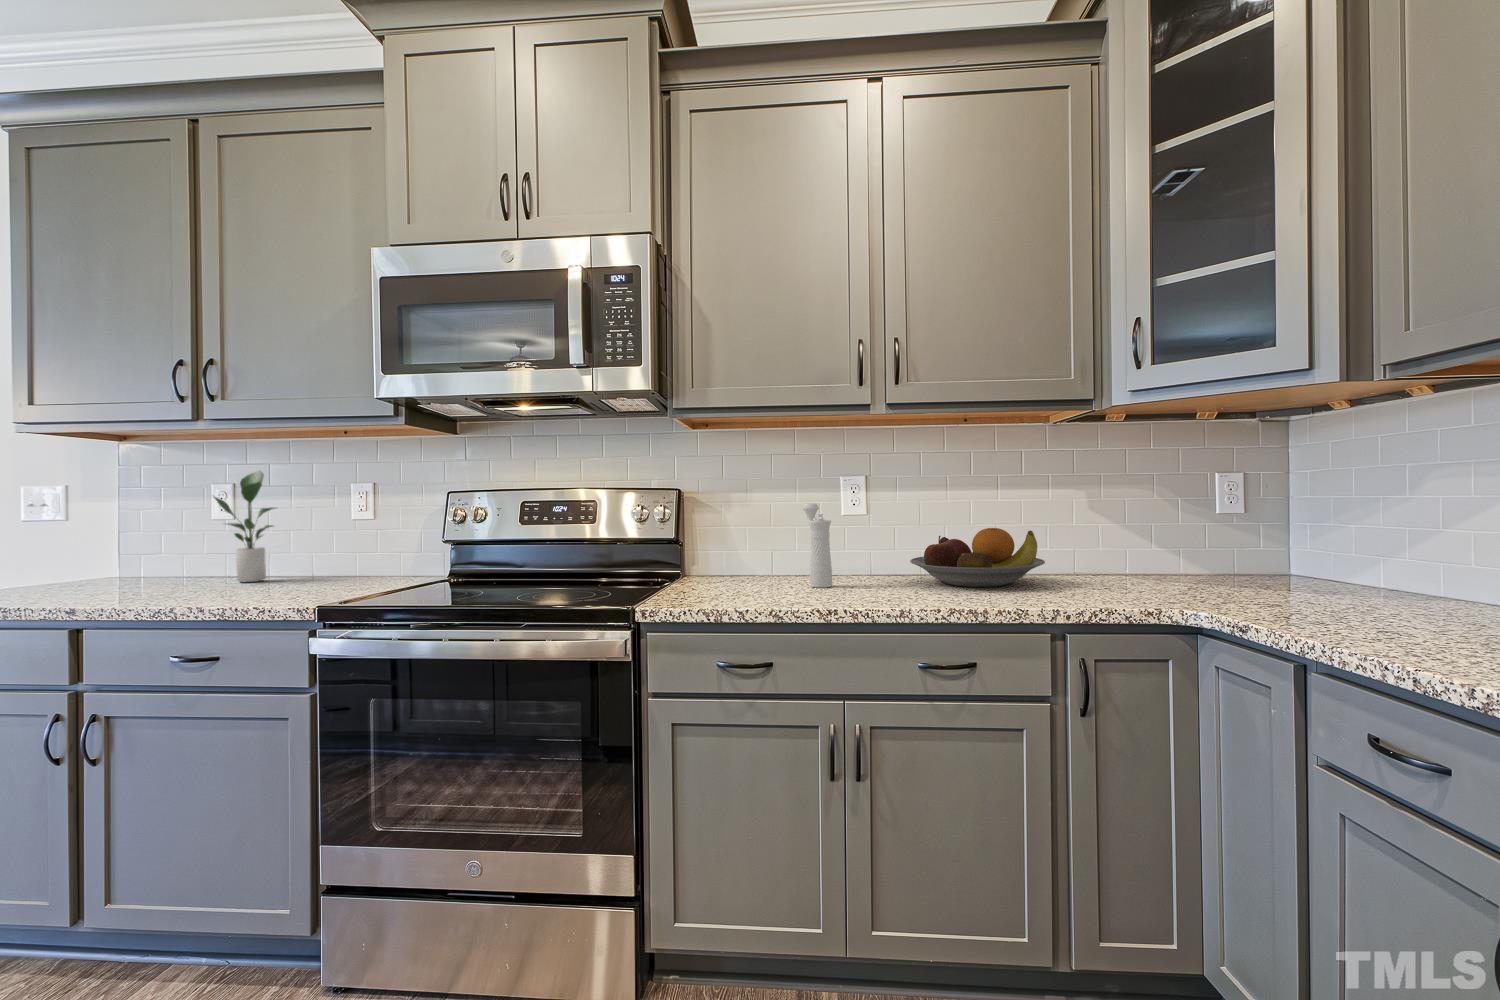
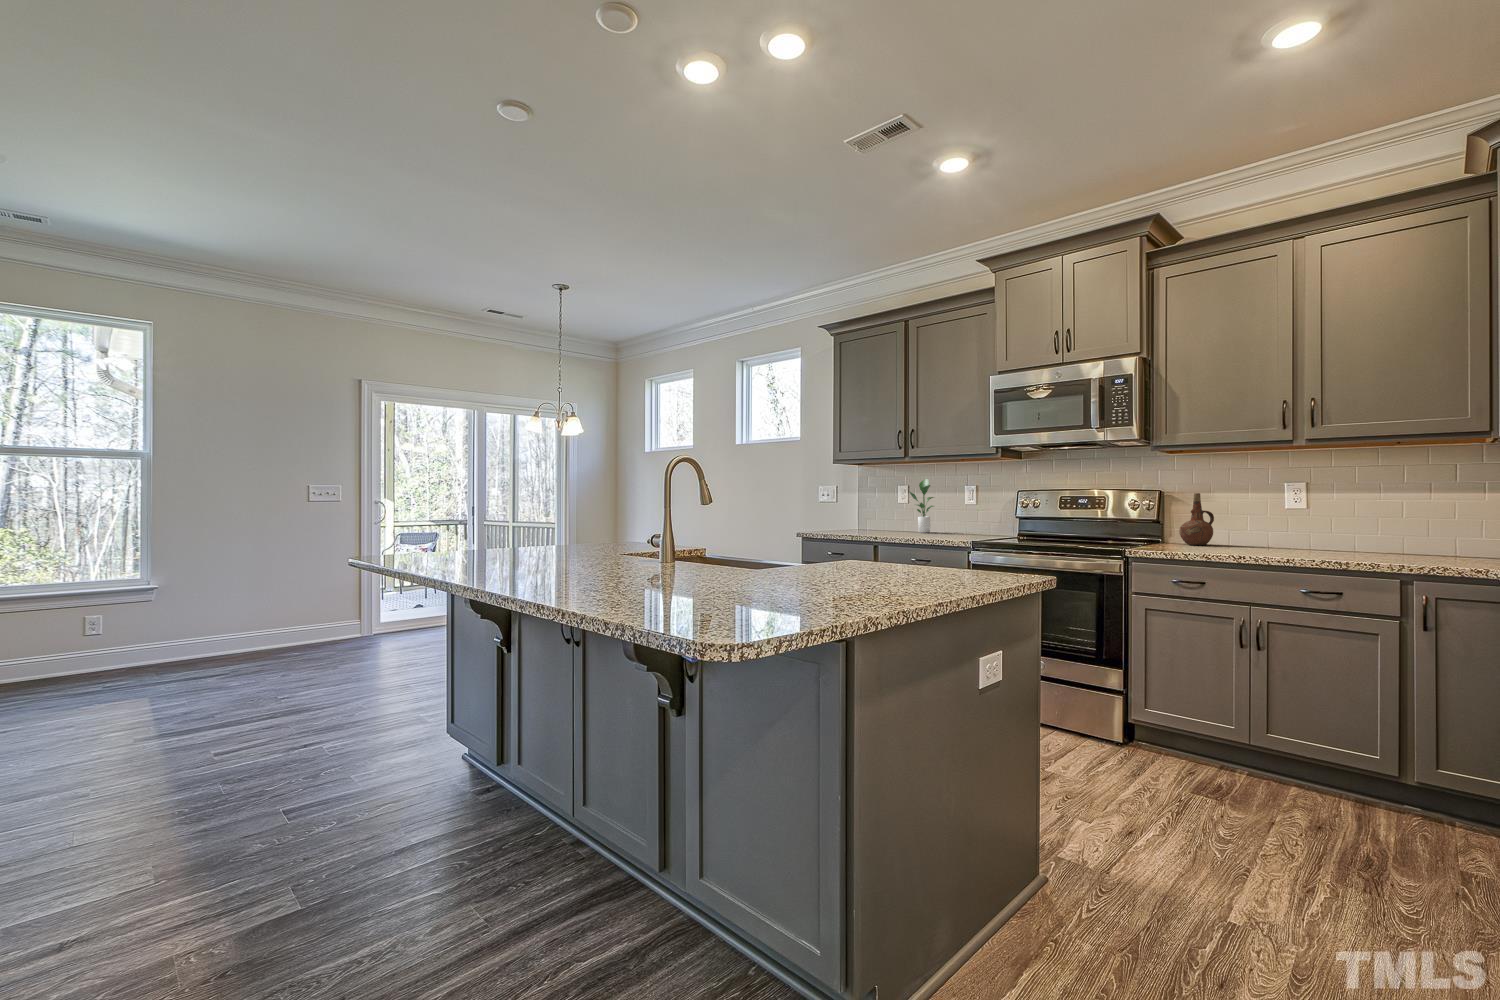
ceramic pitcher: none [712,494,760,583] -> present [1179,493,1214,545]
pepper mill: present [803,503,832,588] -> none [1244,499,1261,549]
fruit bowl: present [910,528,1045,587] -> none [1325,517,1441,555]

